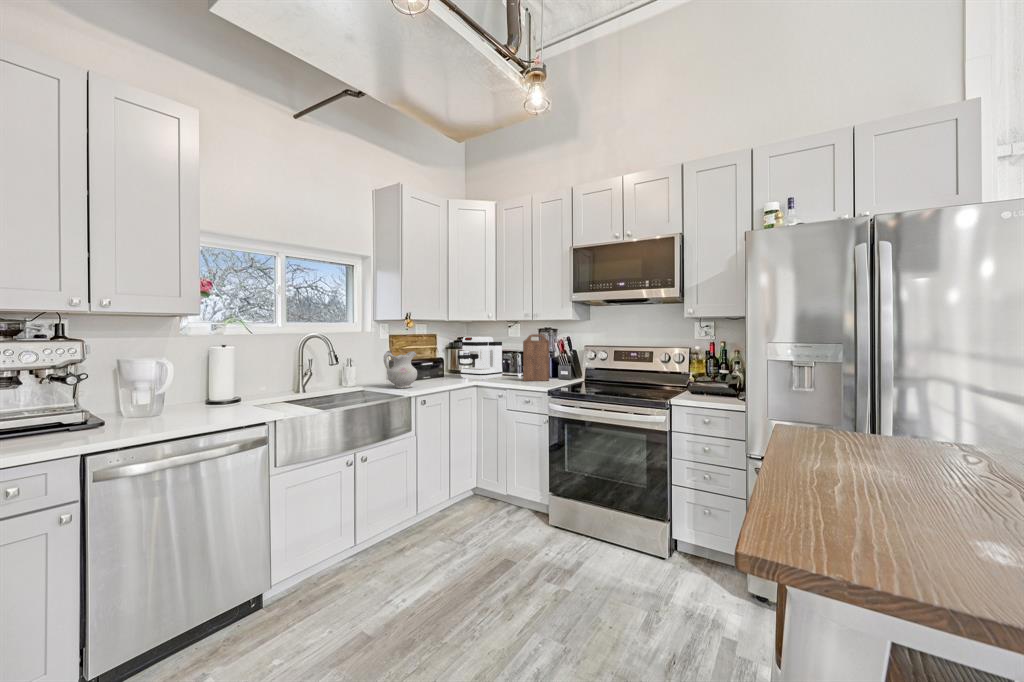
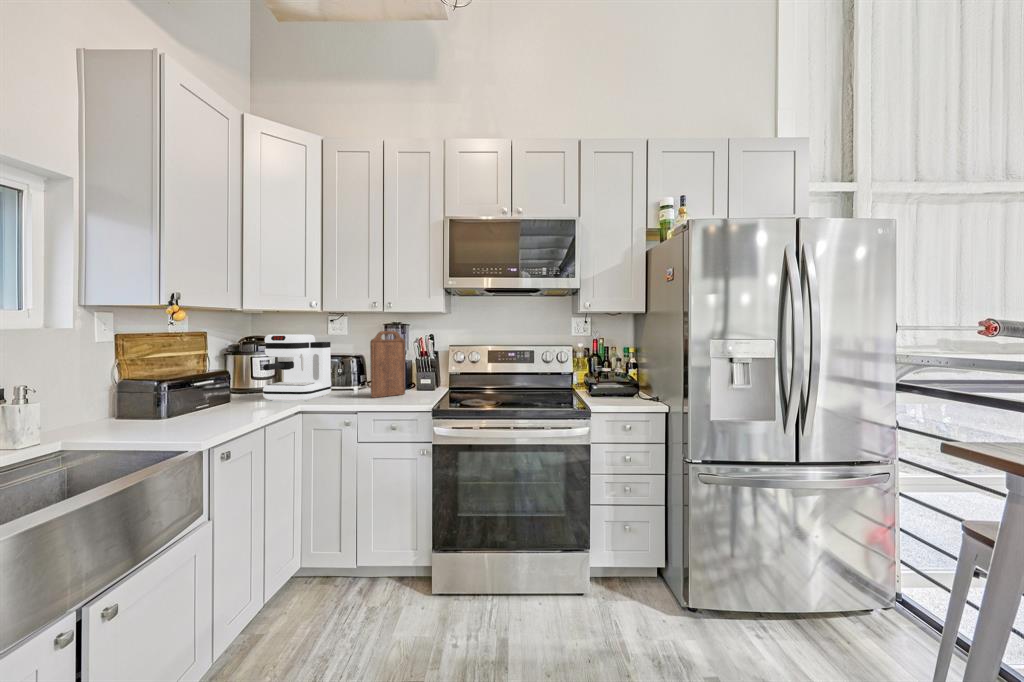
ceramic pitcher: present [384,351,417,388] -> none [133,361,205,430]

